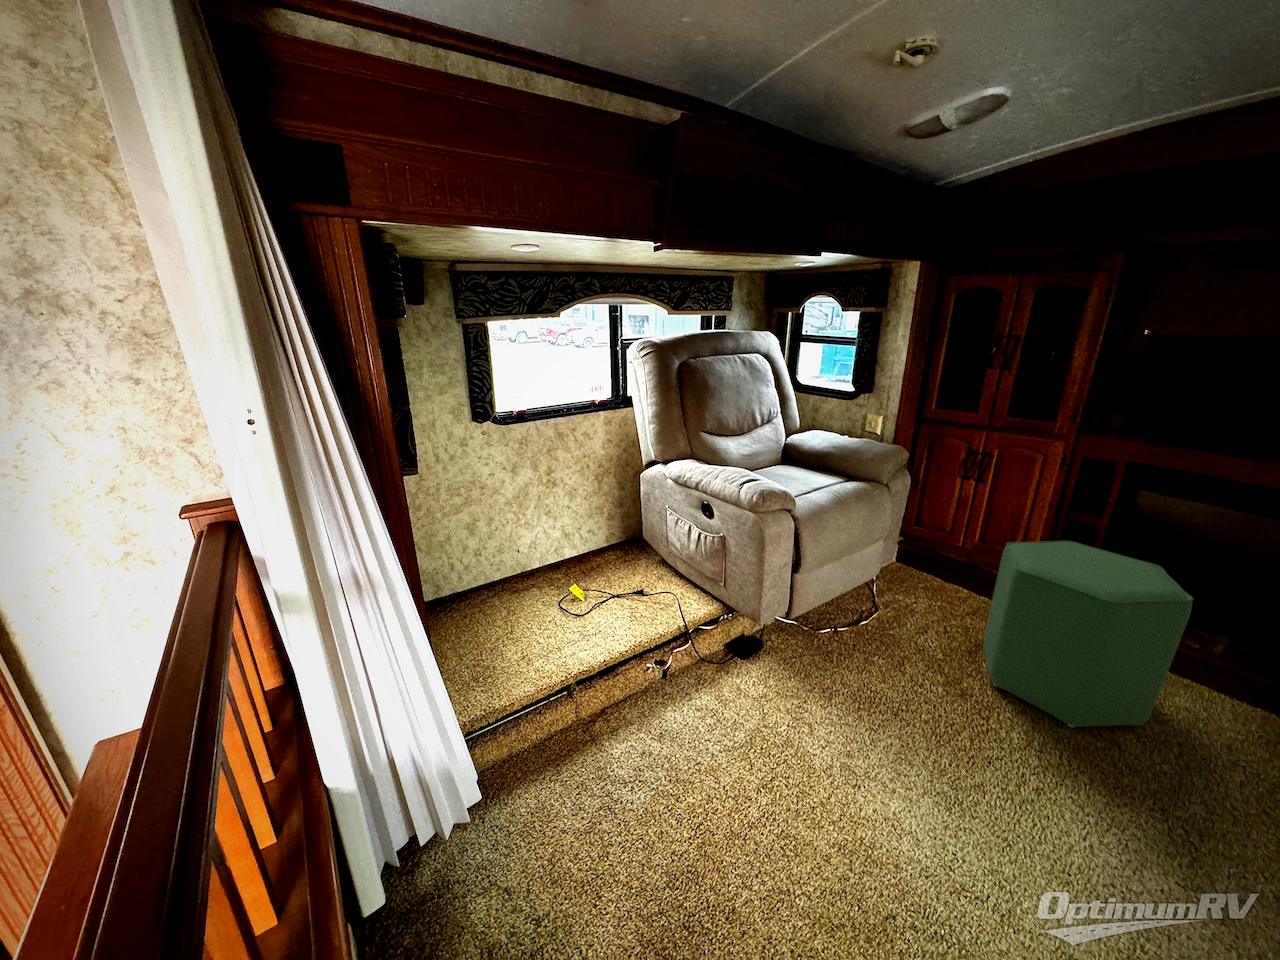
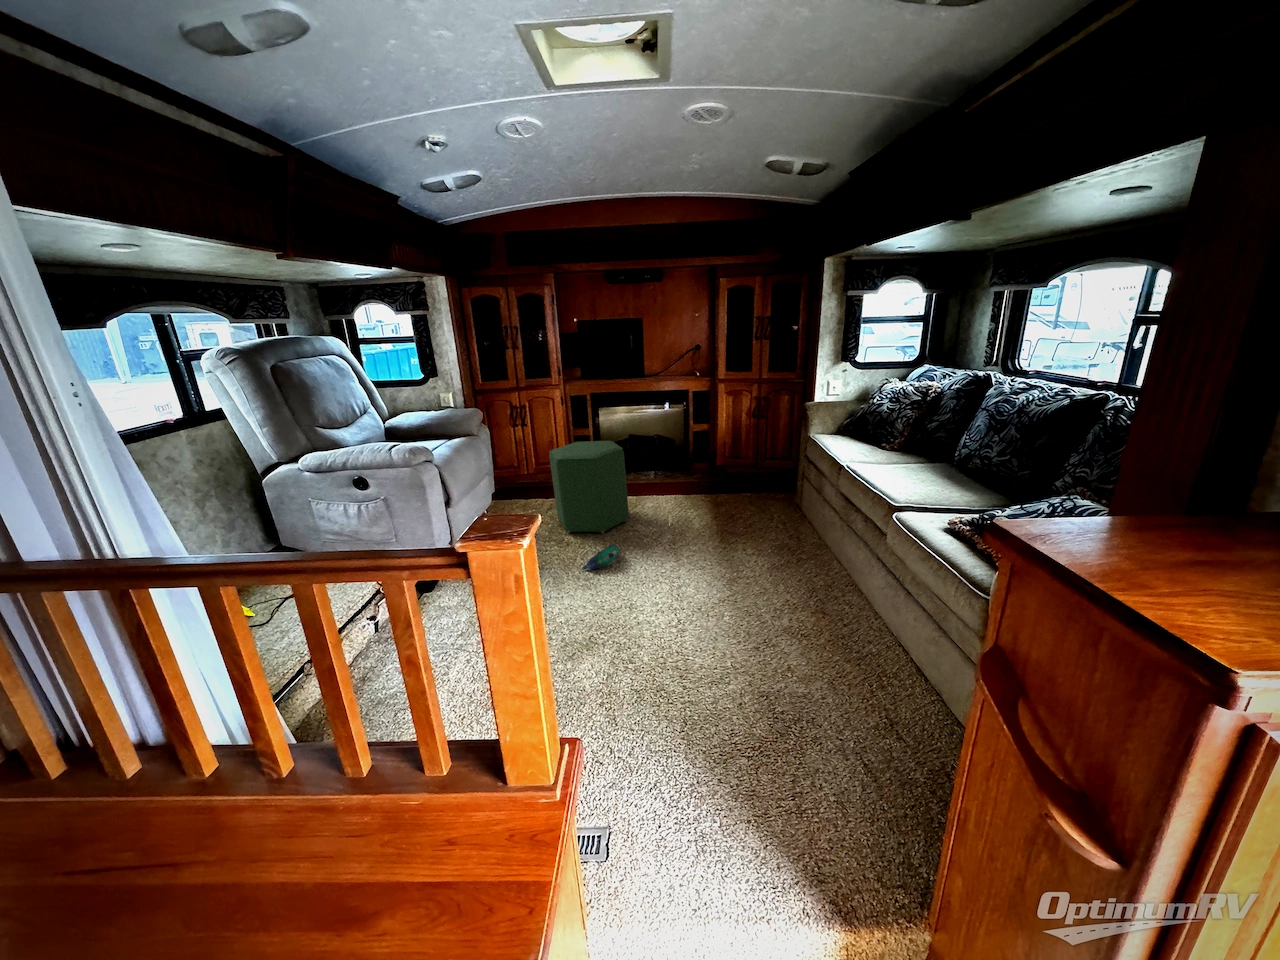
plush toy: none [1002,775,1108,828] -> present [582,544,619,570]

